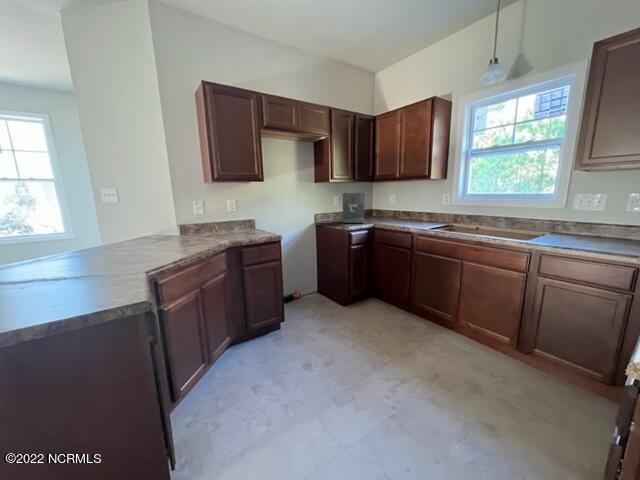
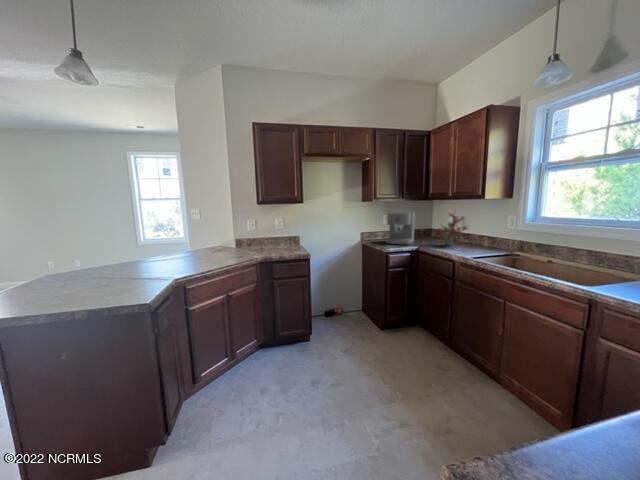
potted plant: none [380,187,415,222] -> present [436,214,469,246]

